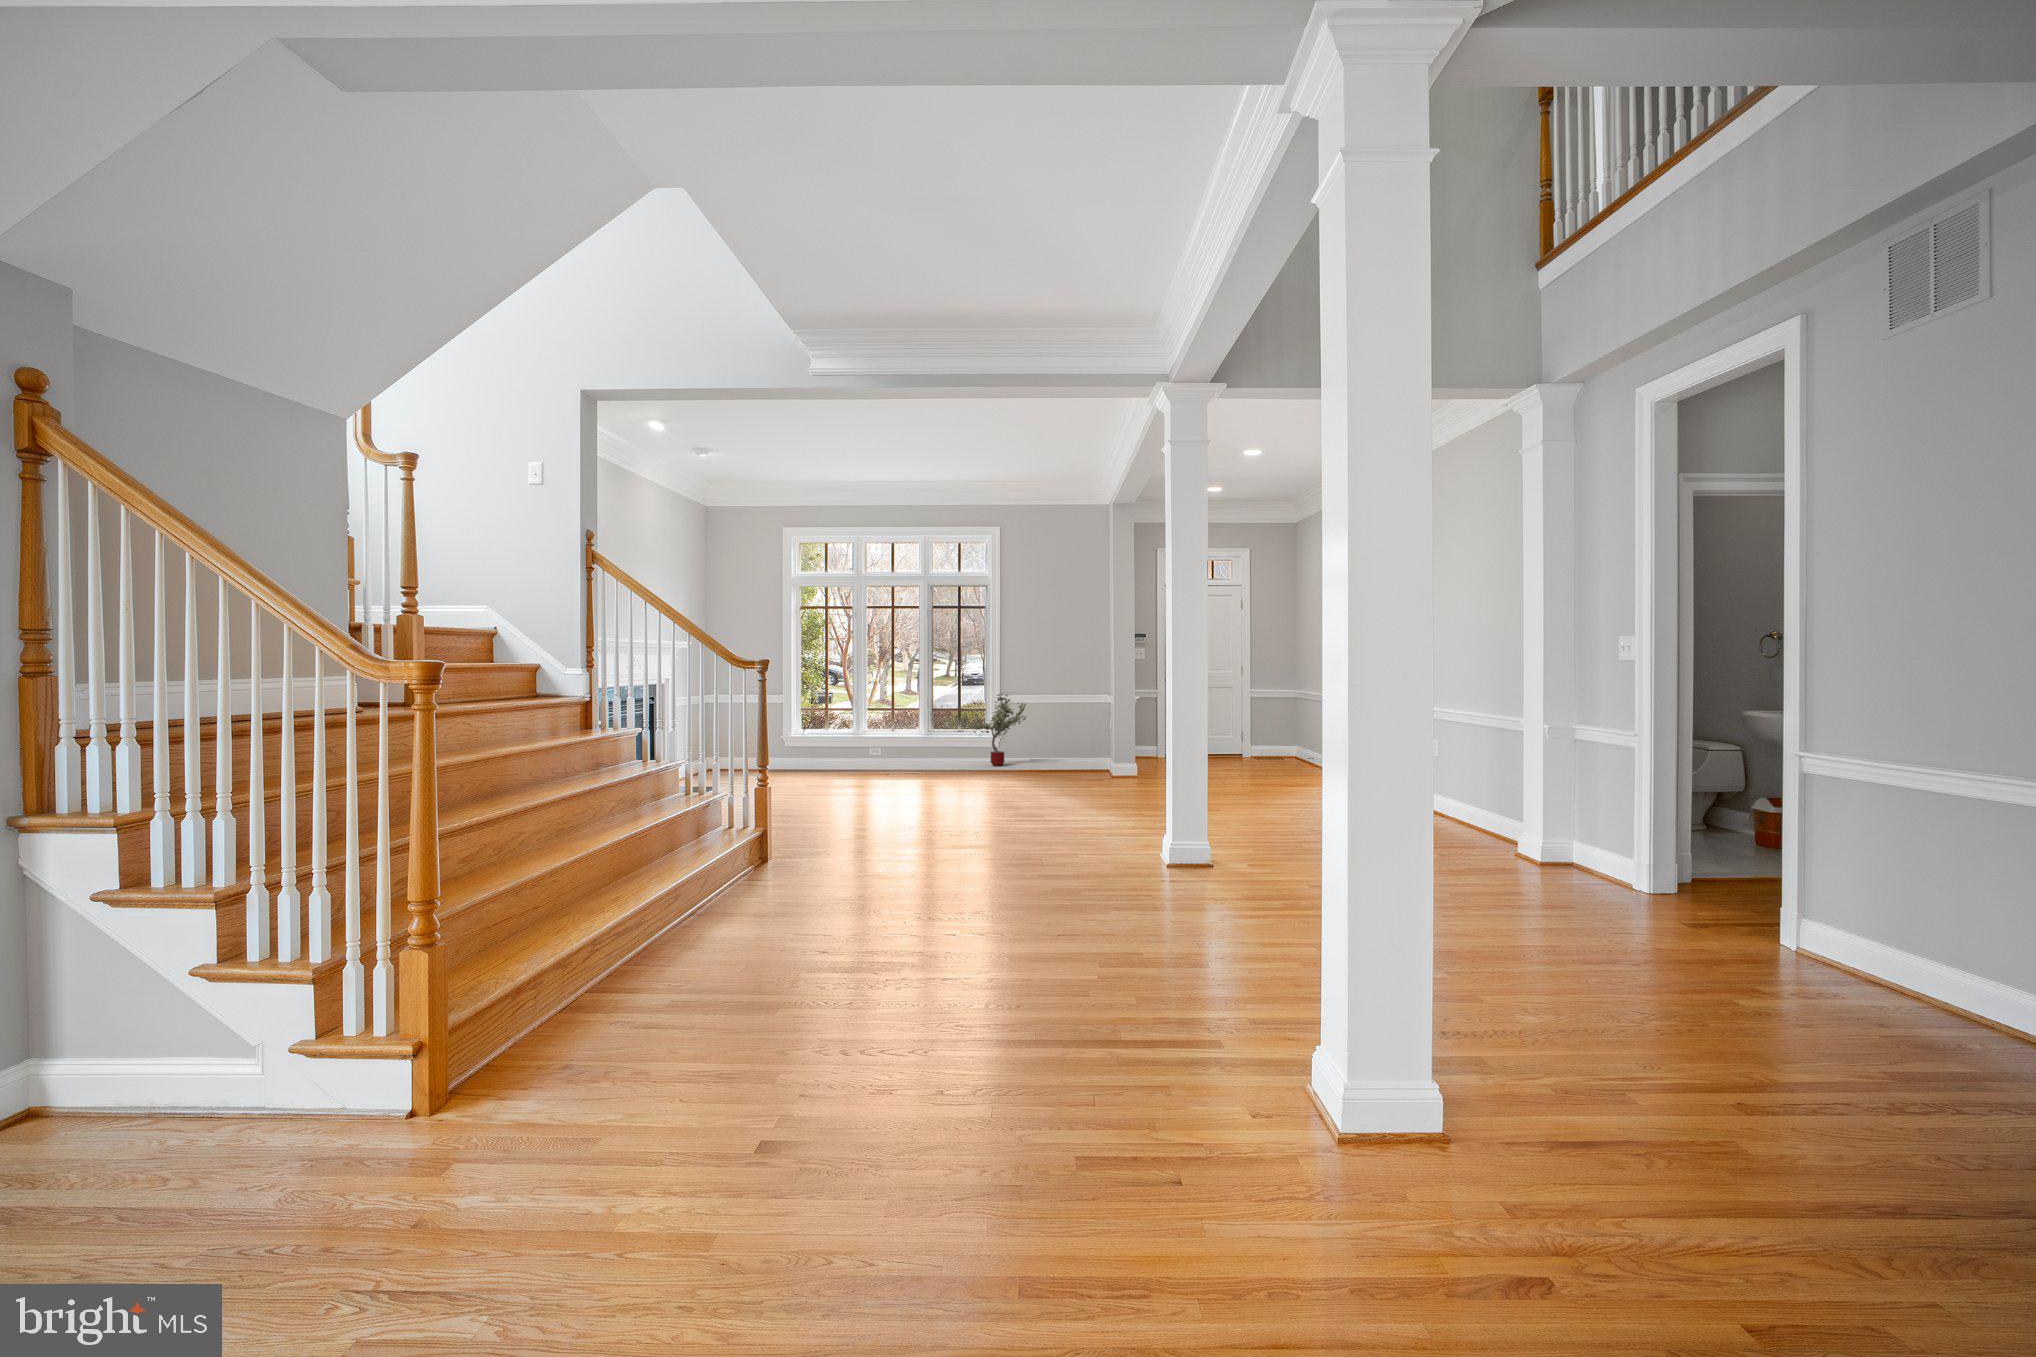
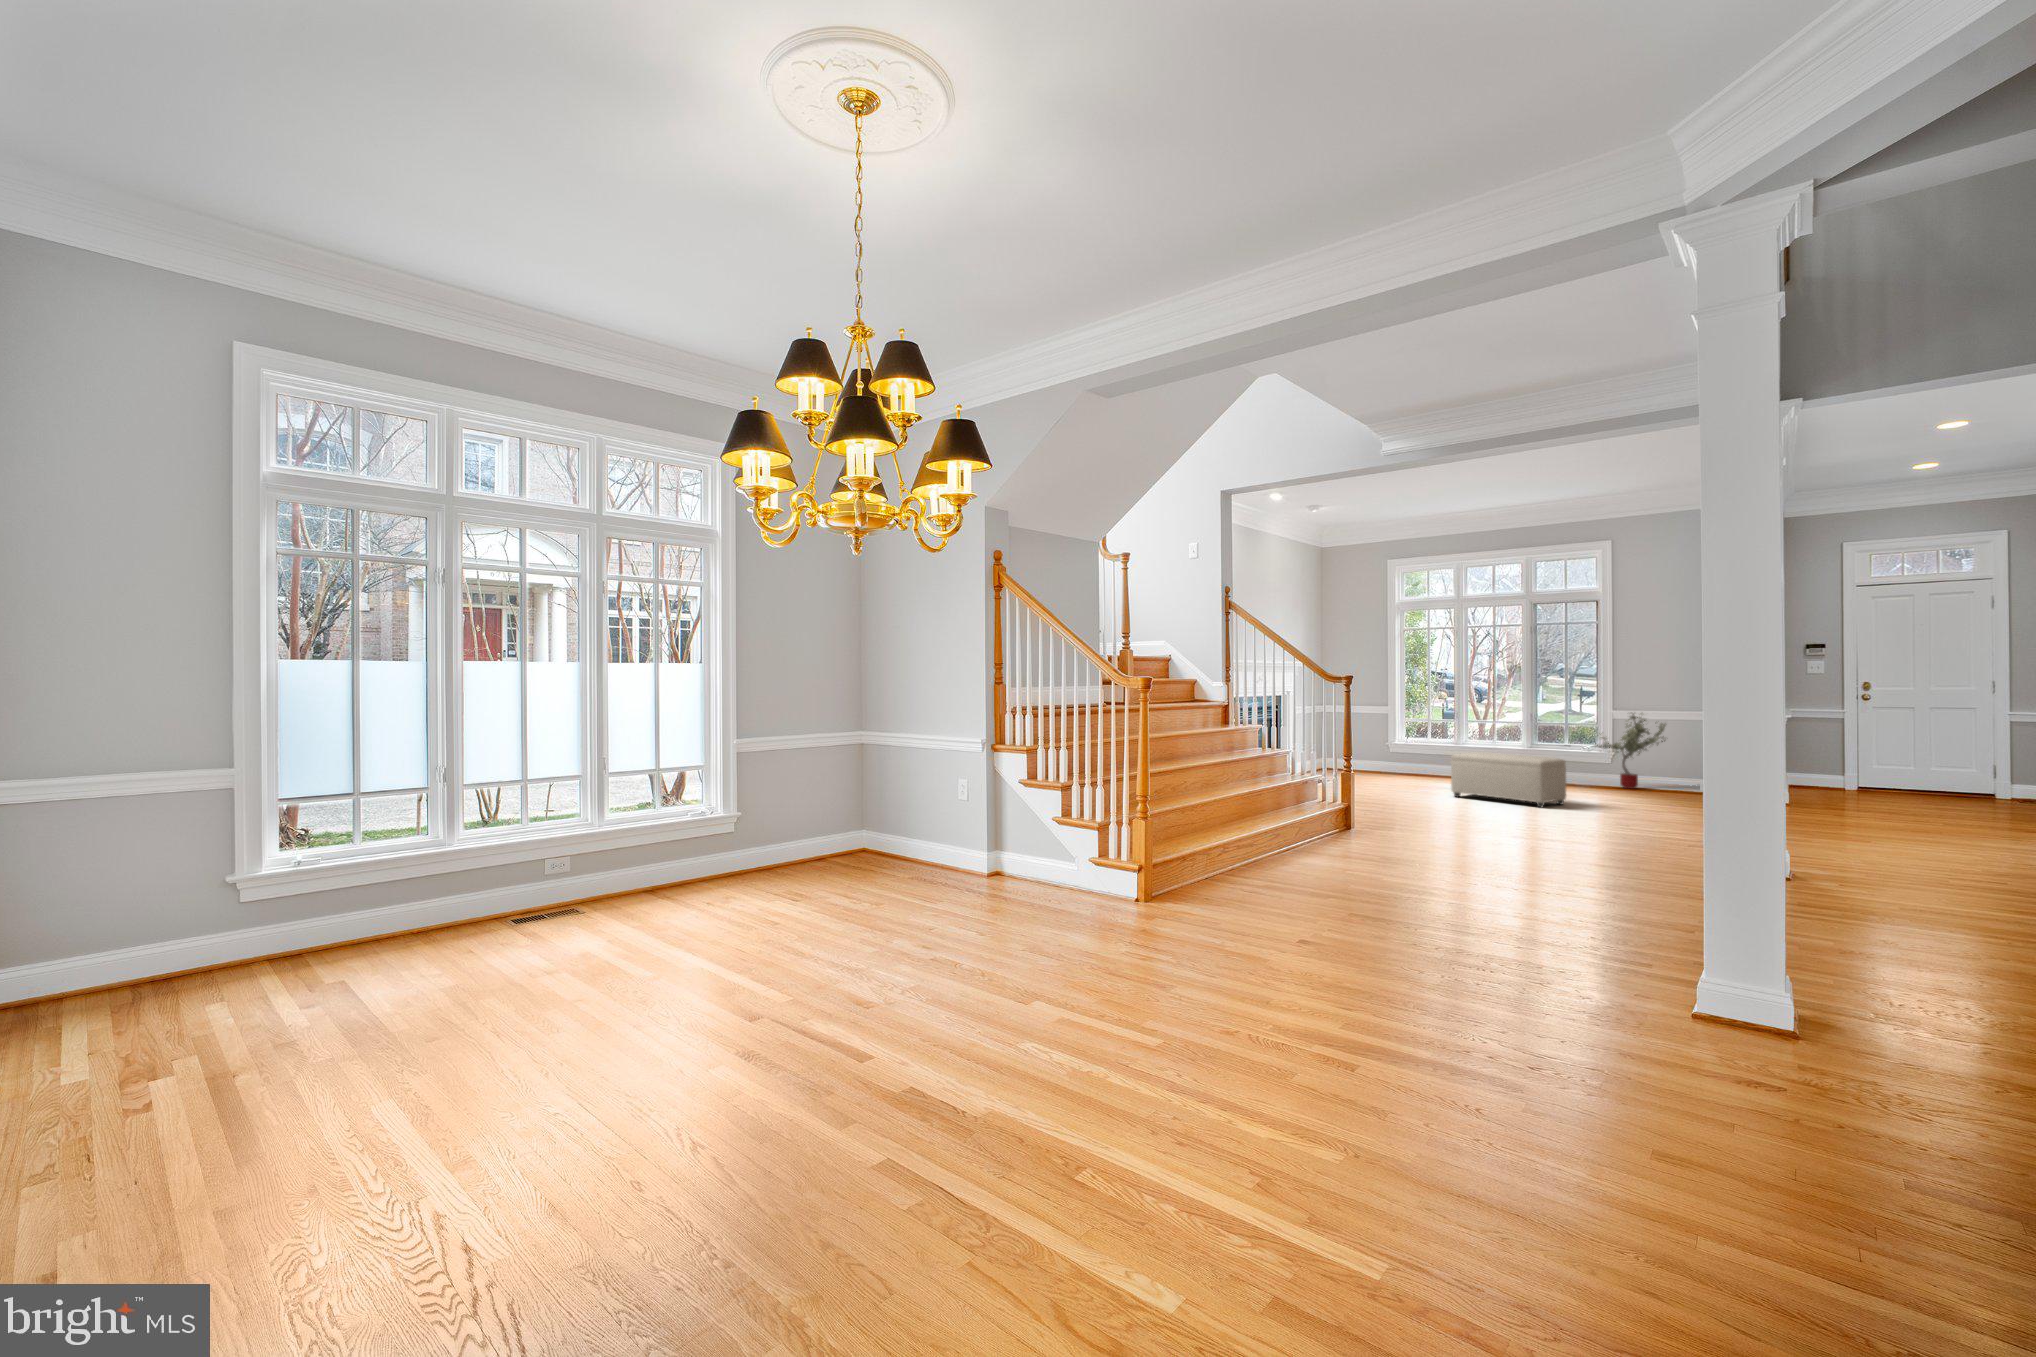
ottoman: none [855,741,962,796] -> present [1451,752,1566,807]

